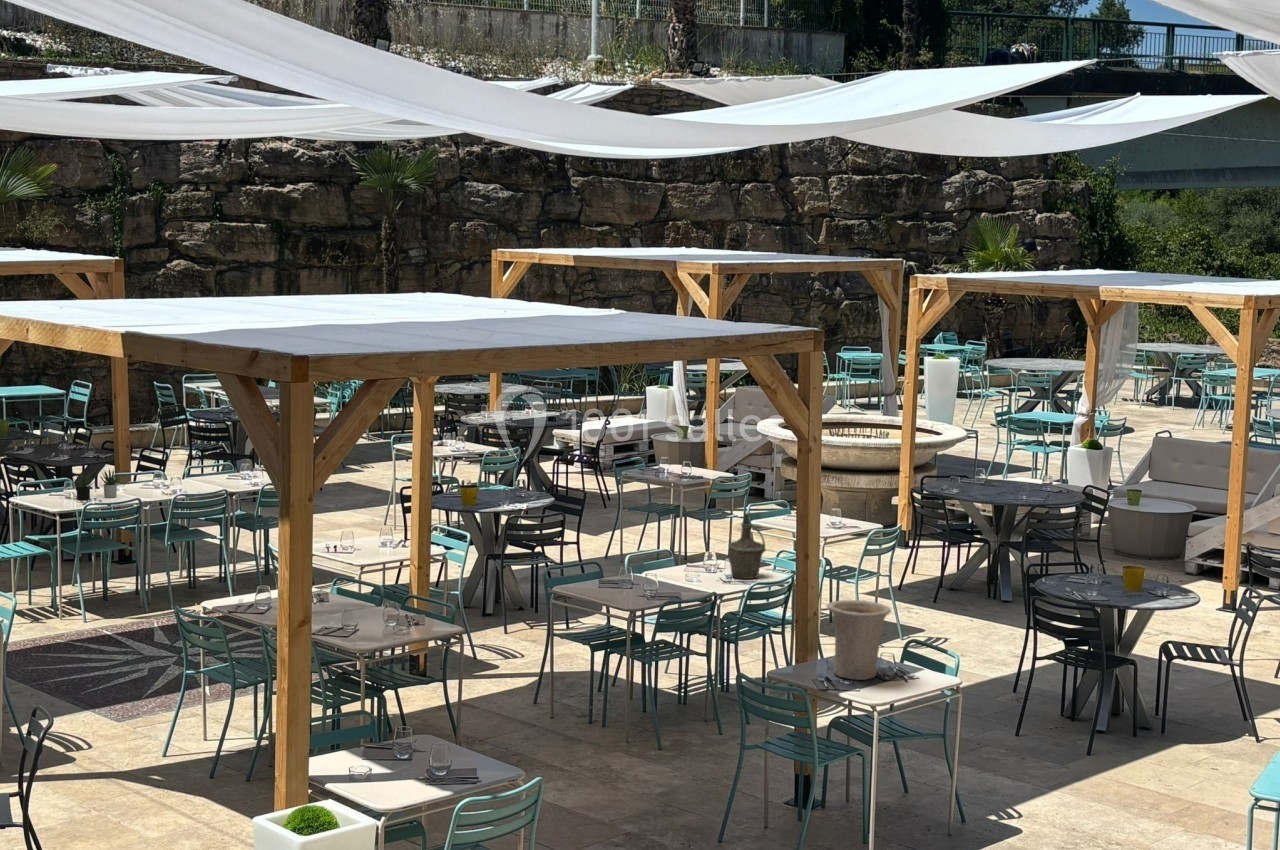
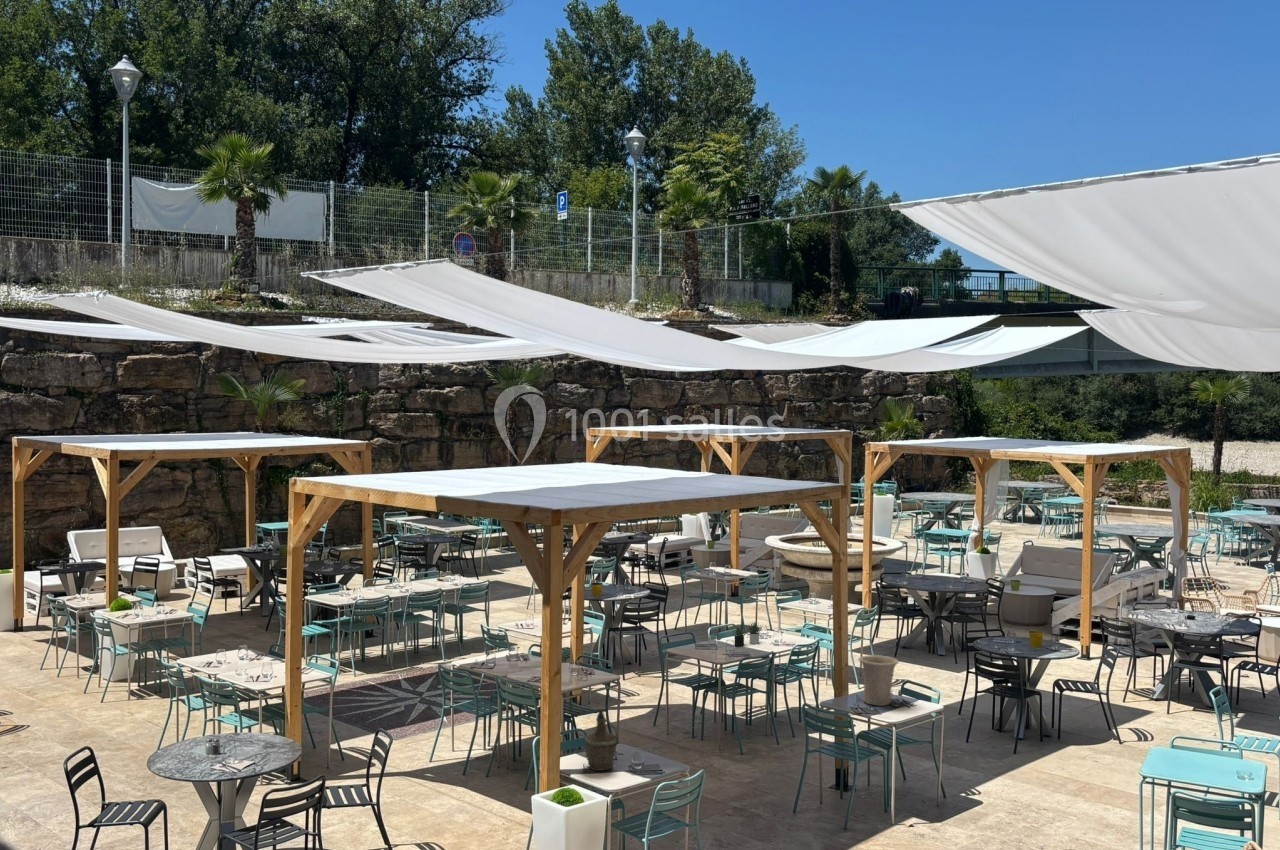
succulent plant: present [72,469,121,500] -> present [731,622,762,647]
bottle: present [728,513,766,579] -> present [585,708,619,771]

